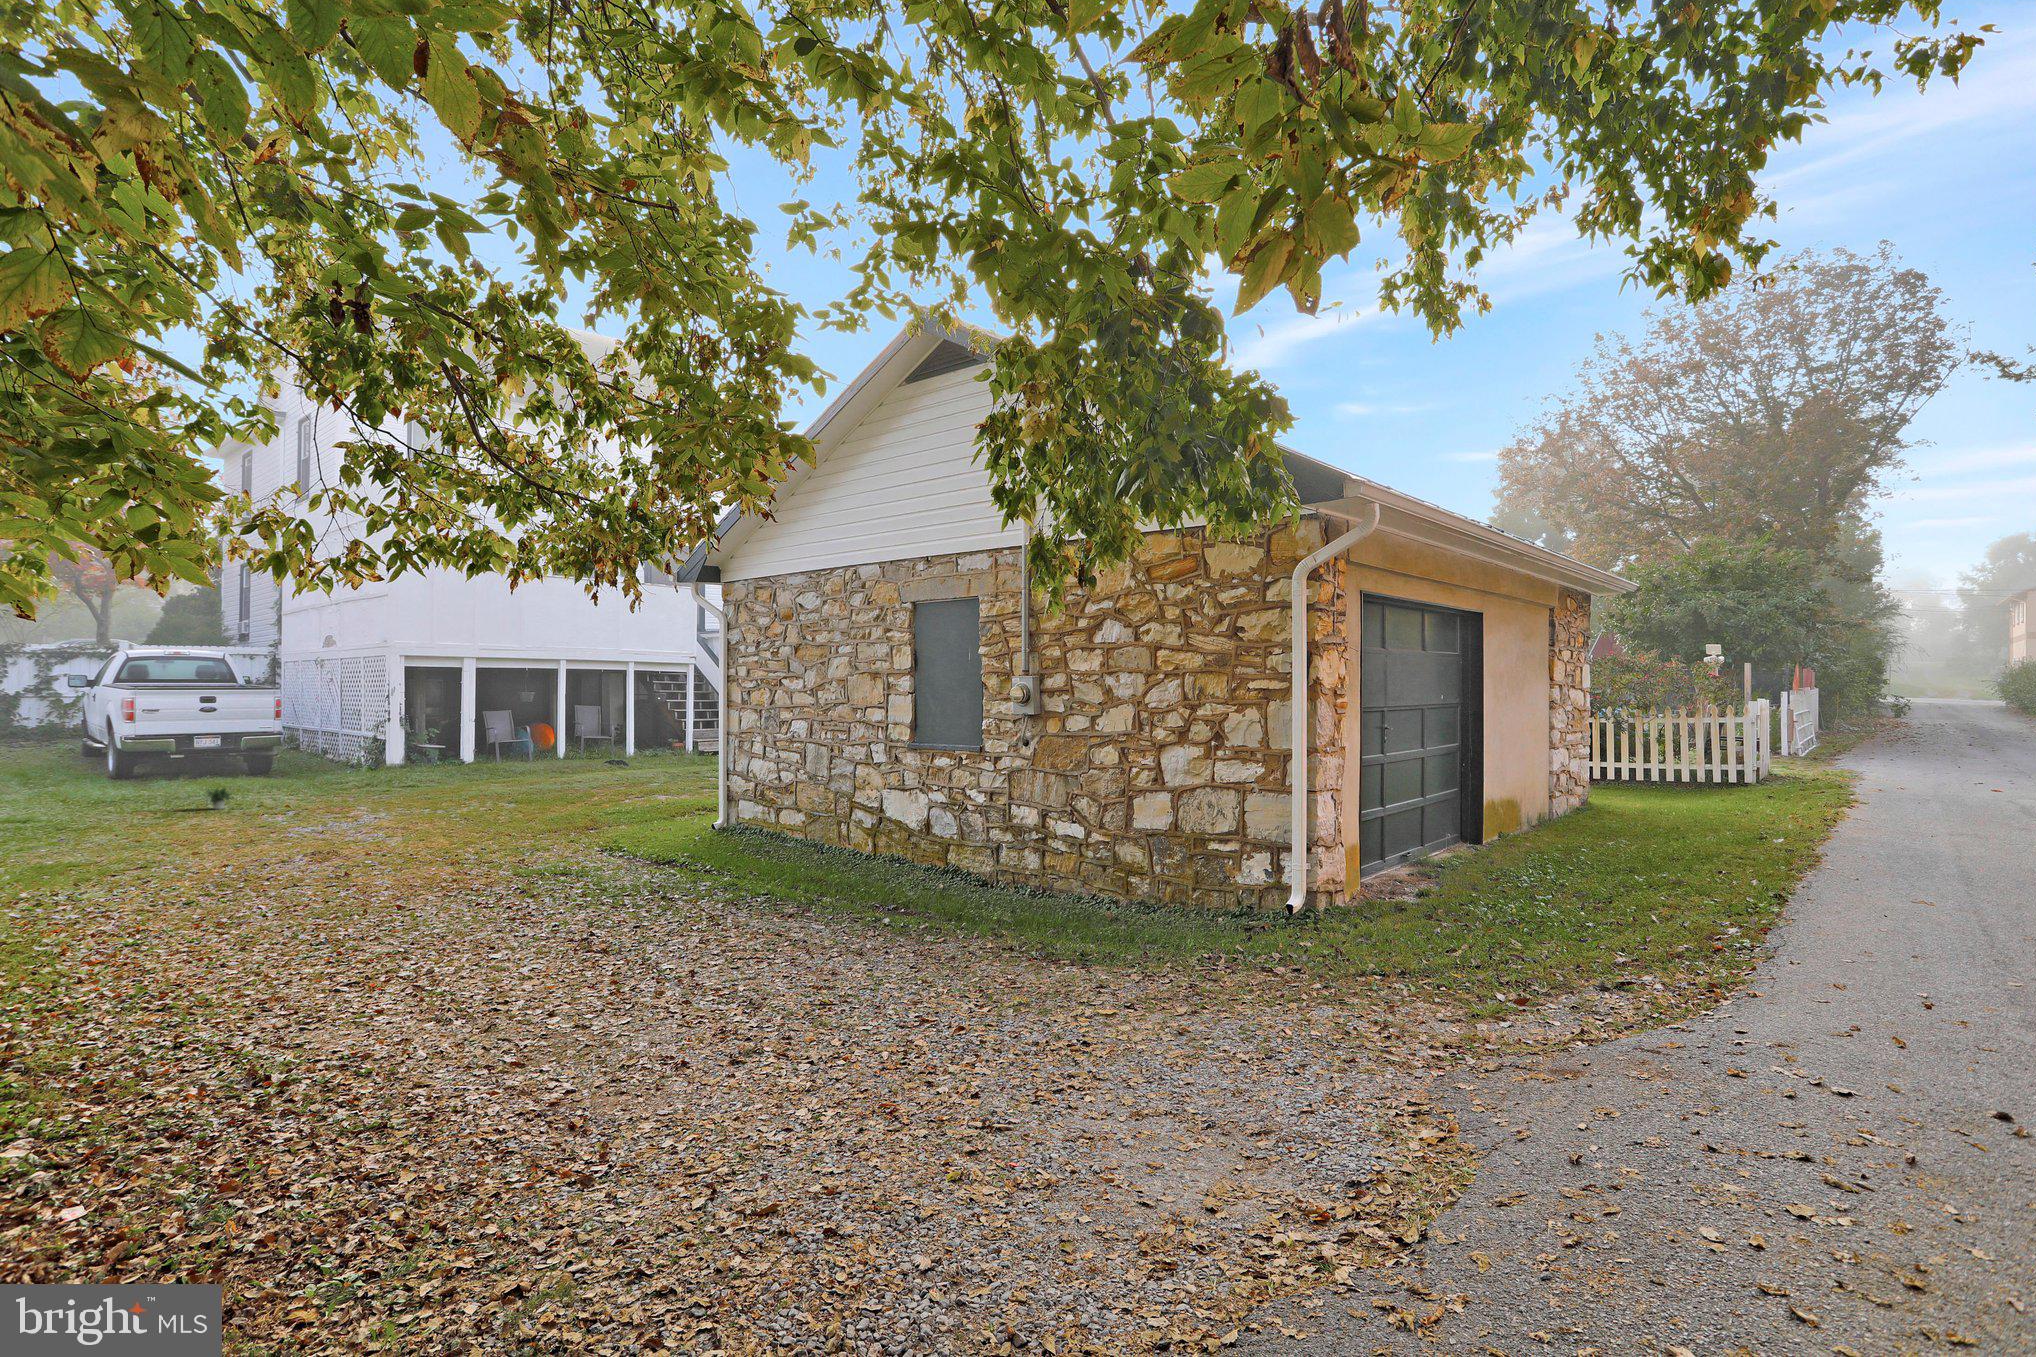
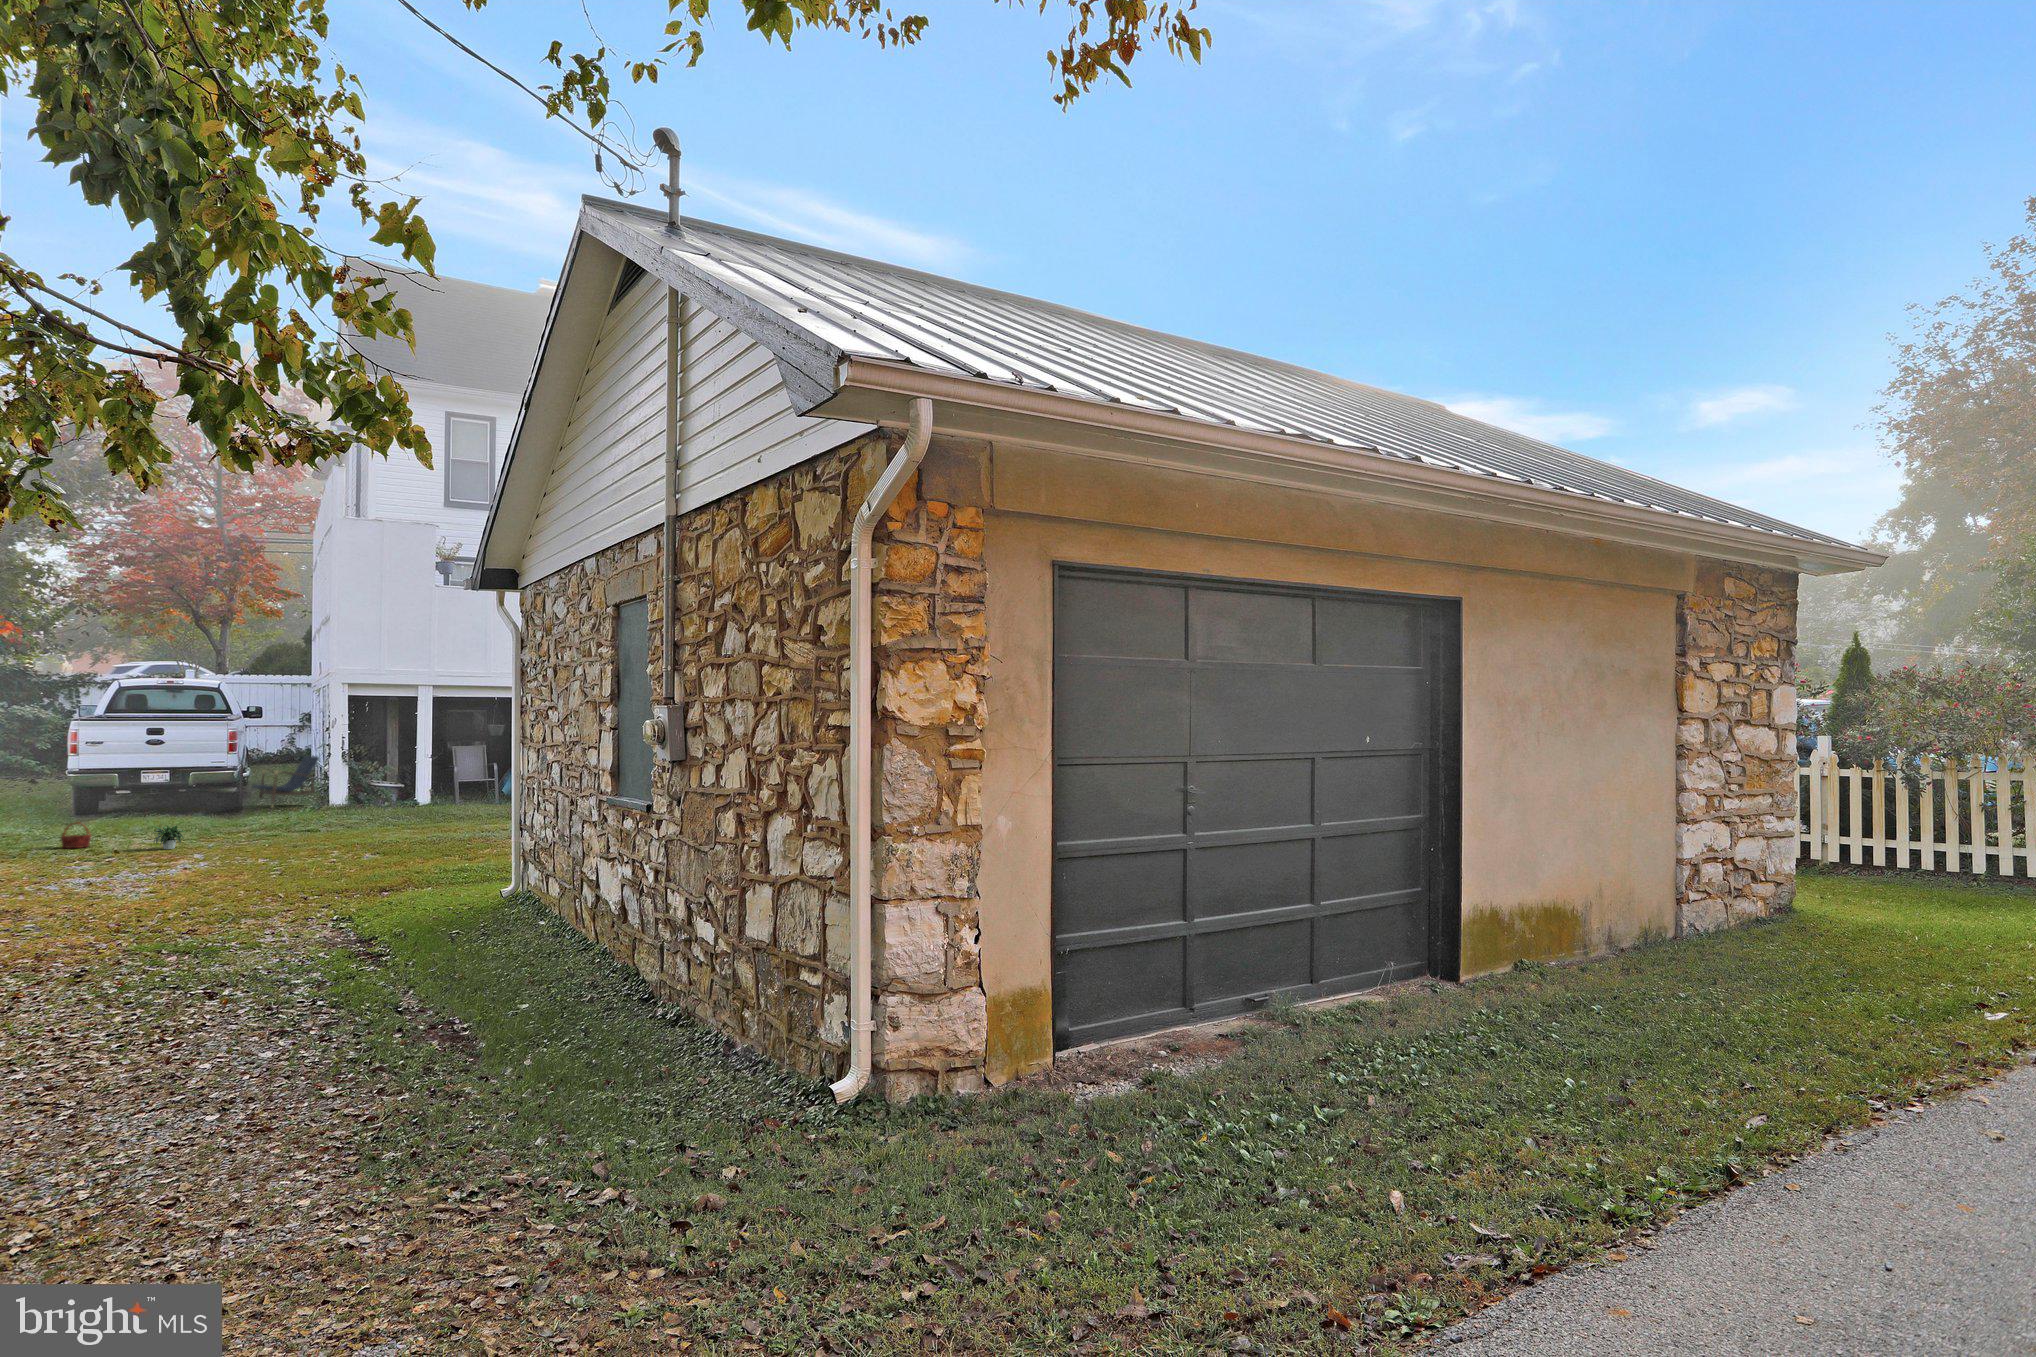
lounge chair: none [299,721,361,768] -> present [252,756,319,807]
basket: none [116,784,147,809] -> present [60,822,91,849]

